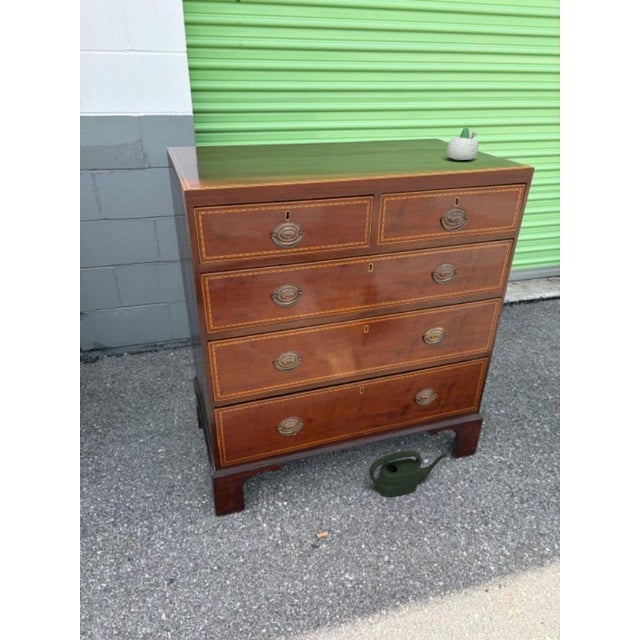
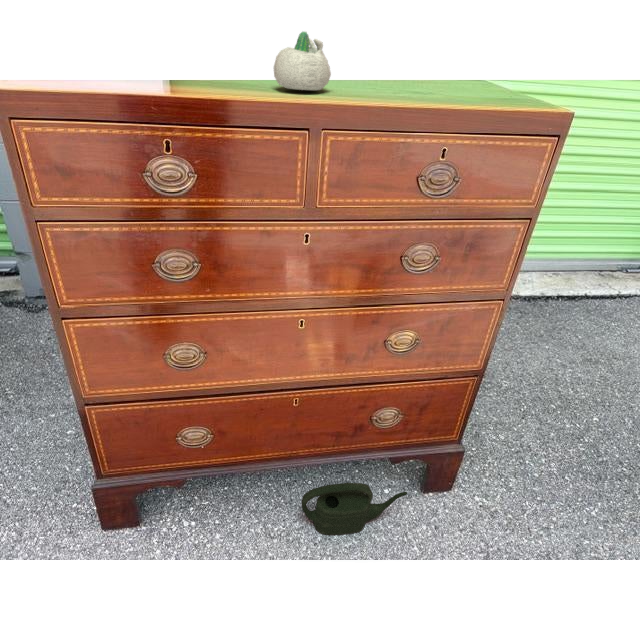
succulent planter: present [447,127,479,160] -> present [274,32,331,90]

